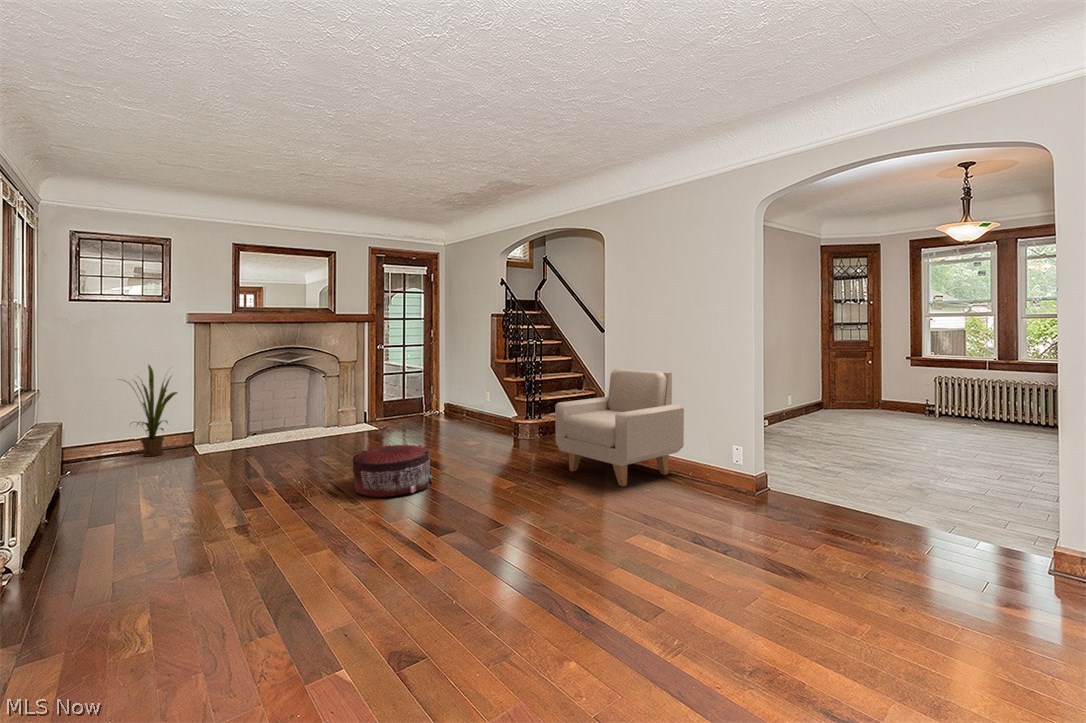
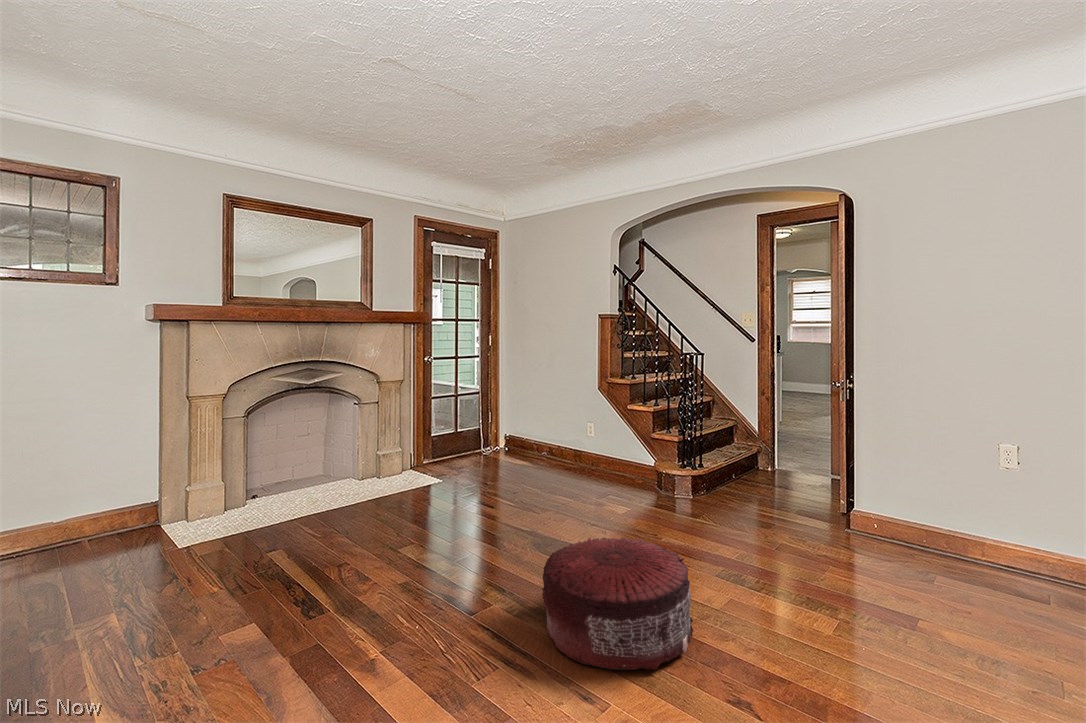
house plant: present [135,365,177,456] -> none [11,391,135,561]
armchair: present [555,369,684,486] -> none [830,391,1052,602]

